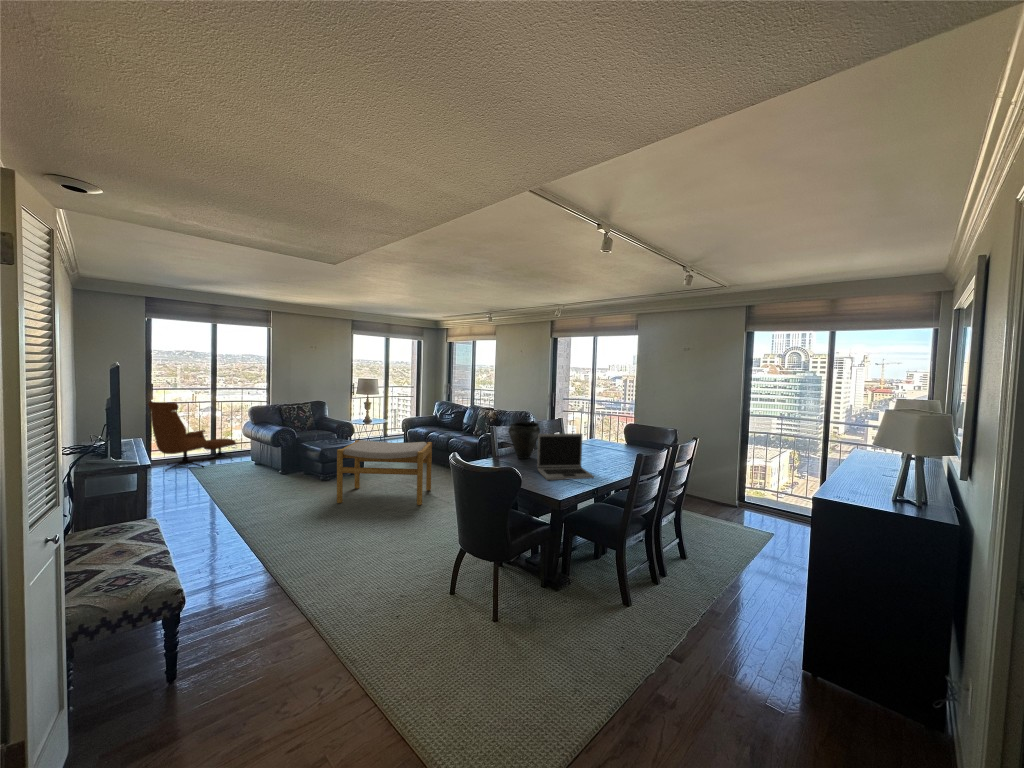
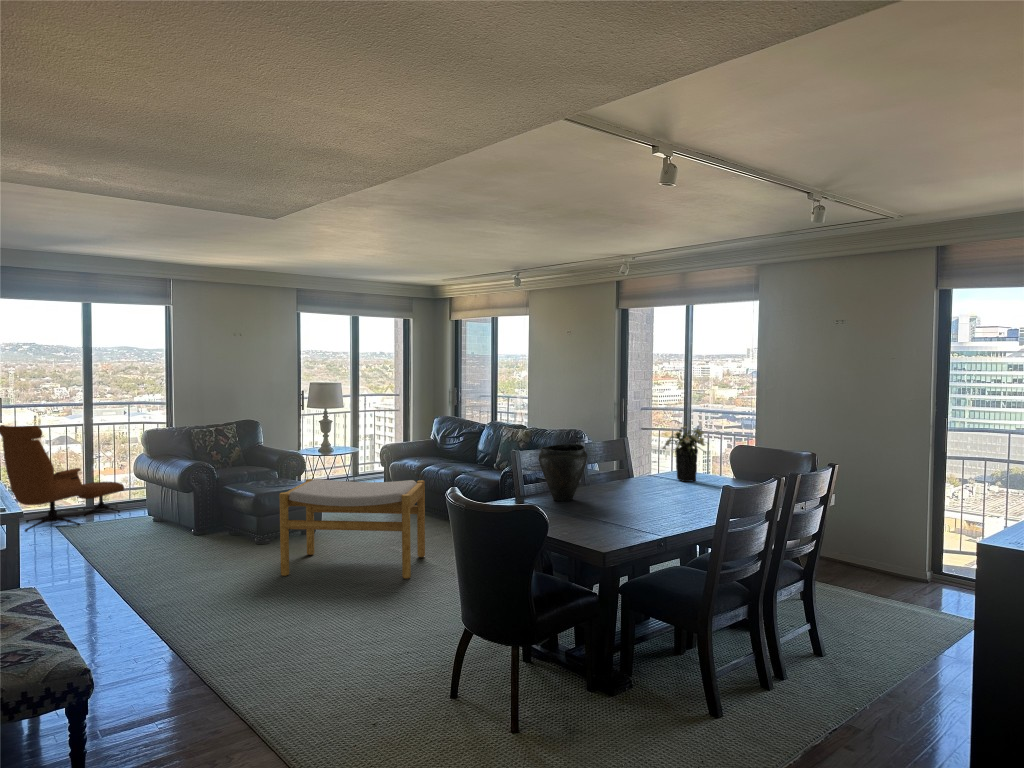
flower arrangement: none [584,411,614,446] -> present [663,427,706,482]
laptop: present [537,434,594,480] -> none [580,459,665,530]

